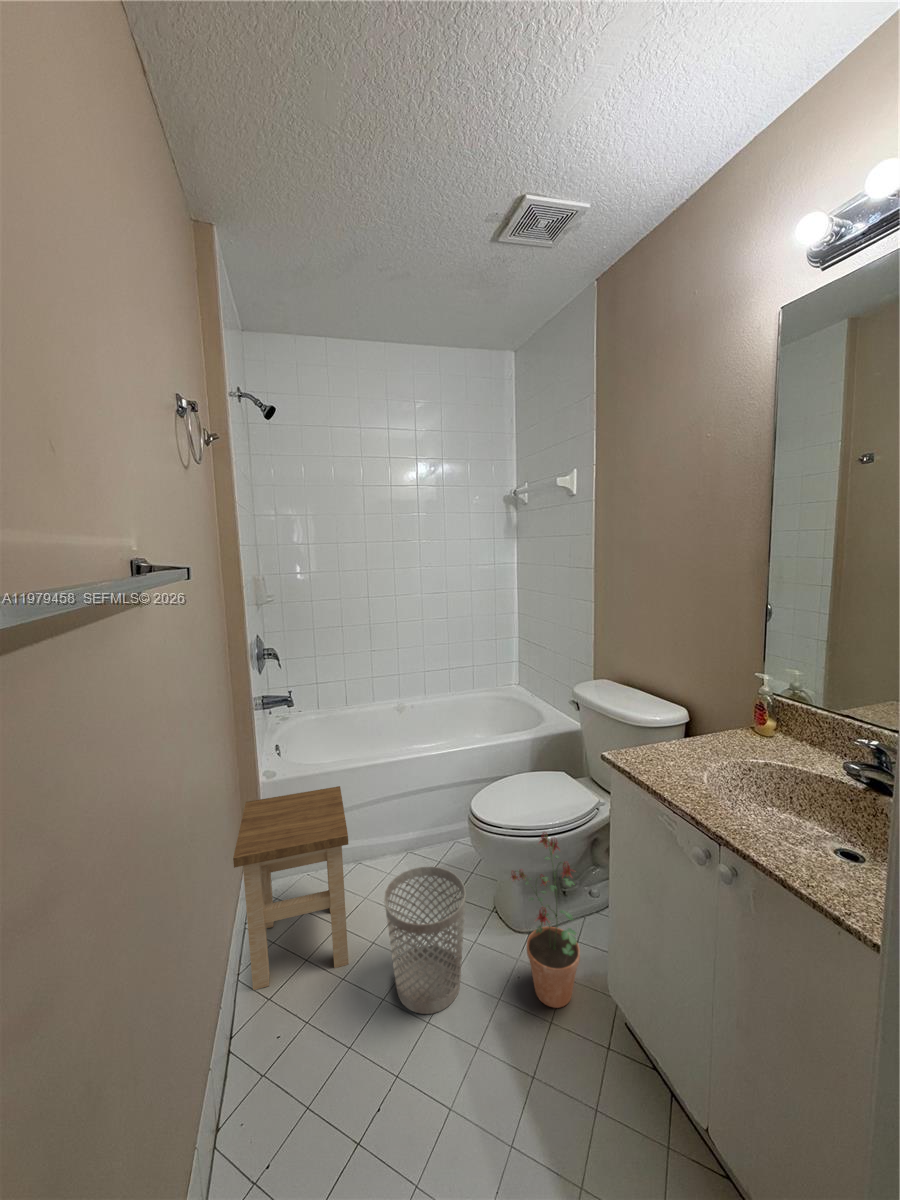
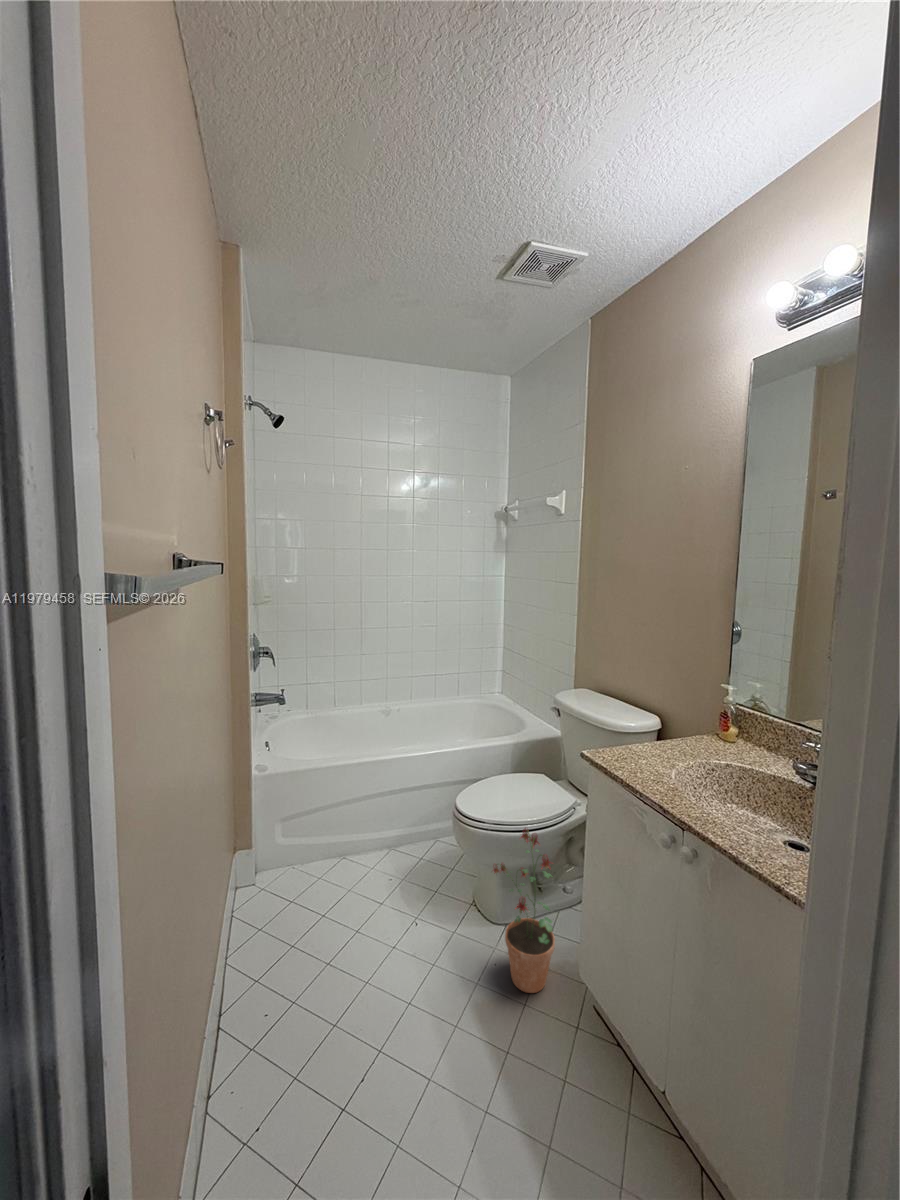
stool: present [233,786,348,990] -> none [230,782,340,975]
wastebasket: present [384,867,466,1014] -> none [373,859,450,998]

